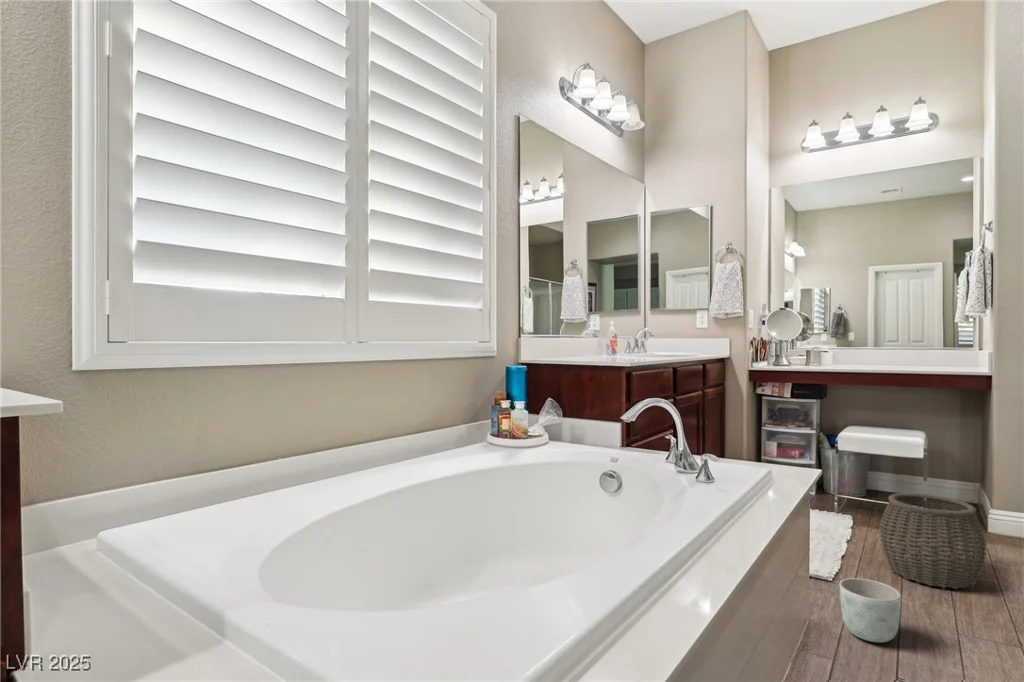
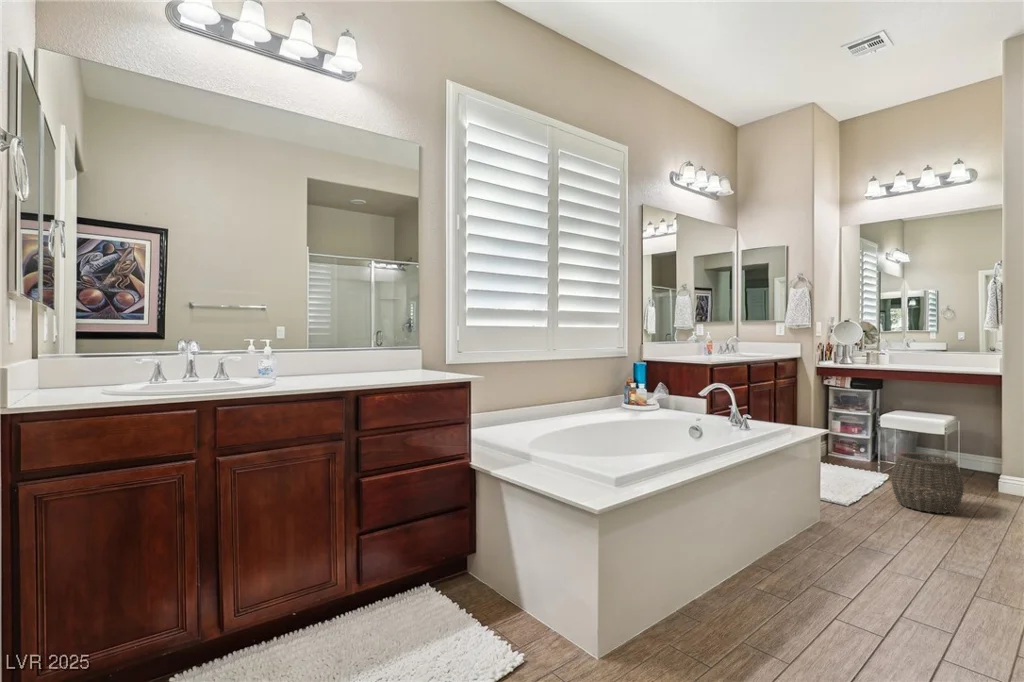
planter: present [839,578,901,643] -> none [840,494,877,530]

